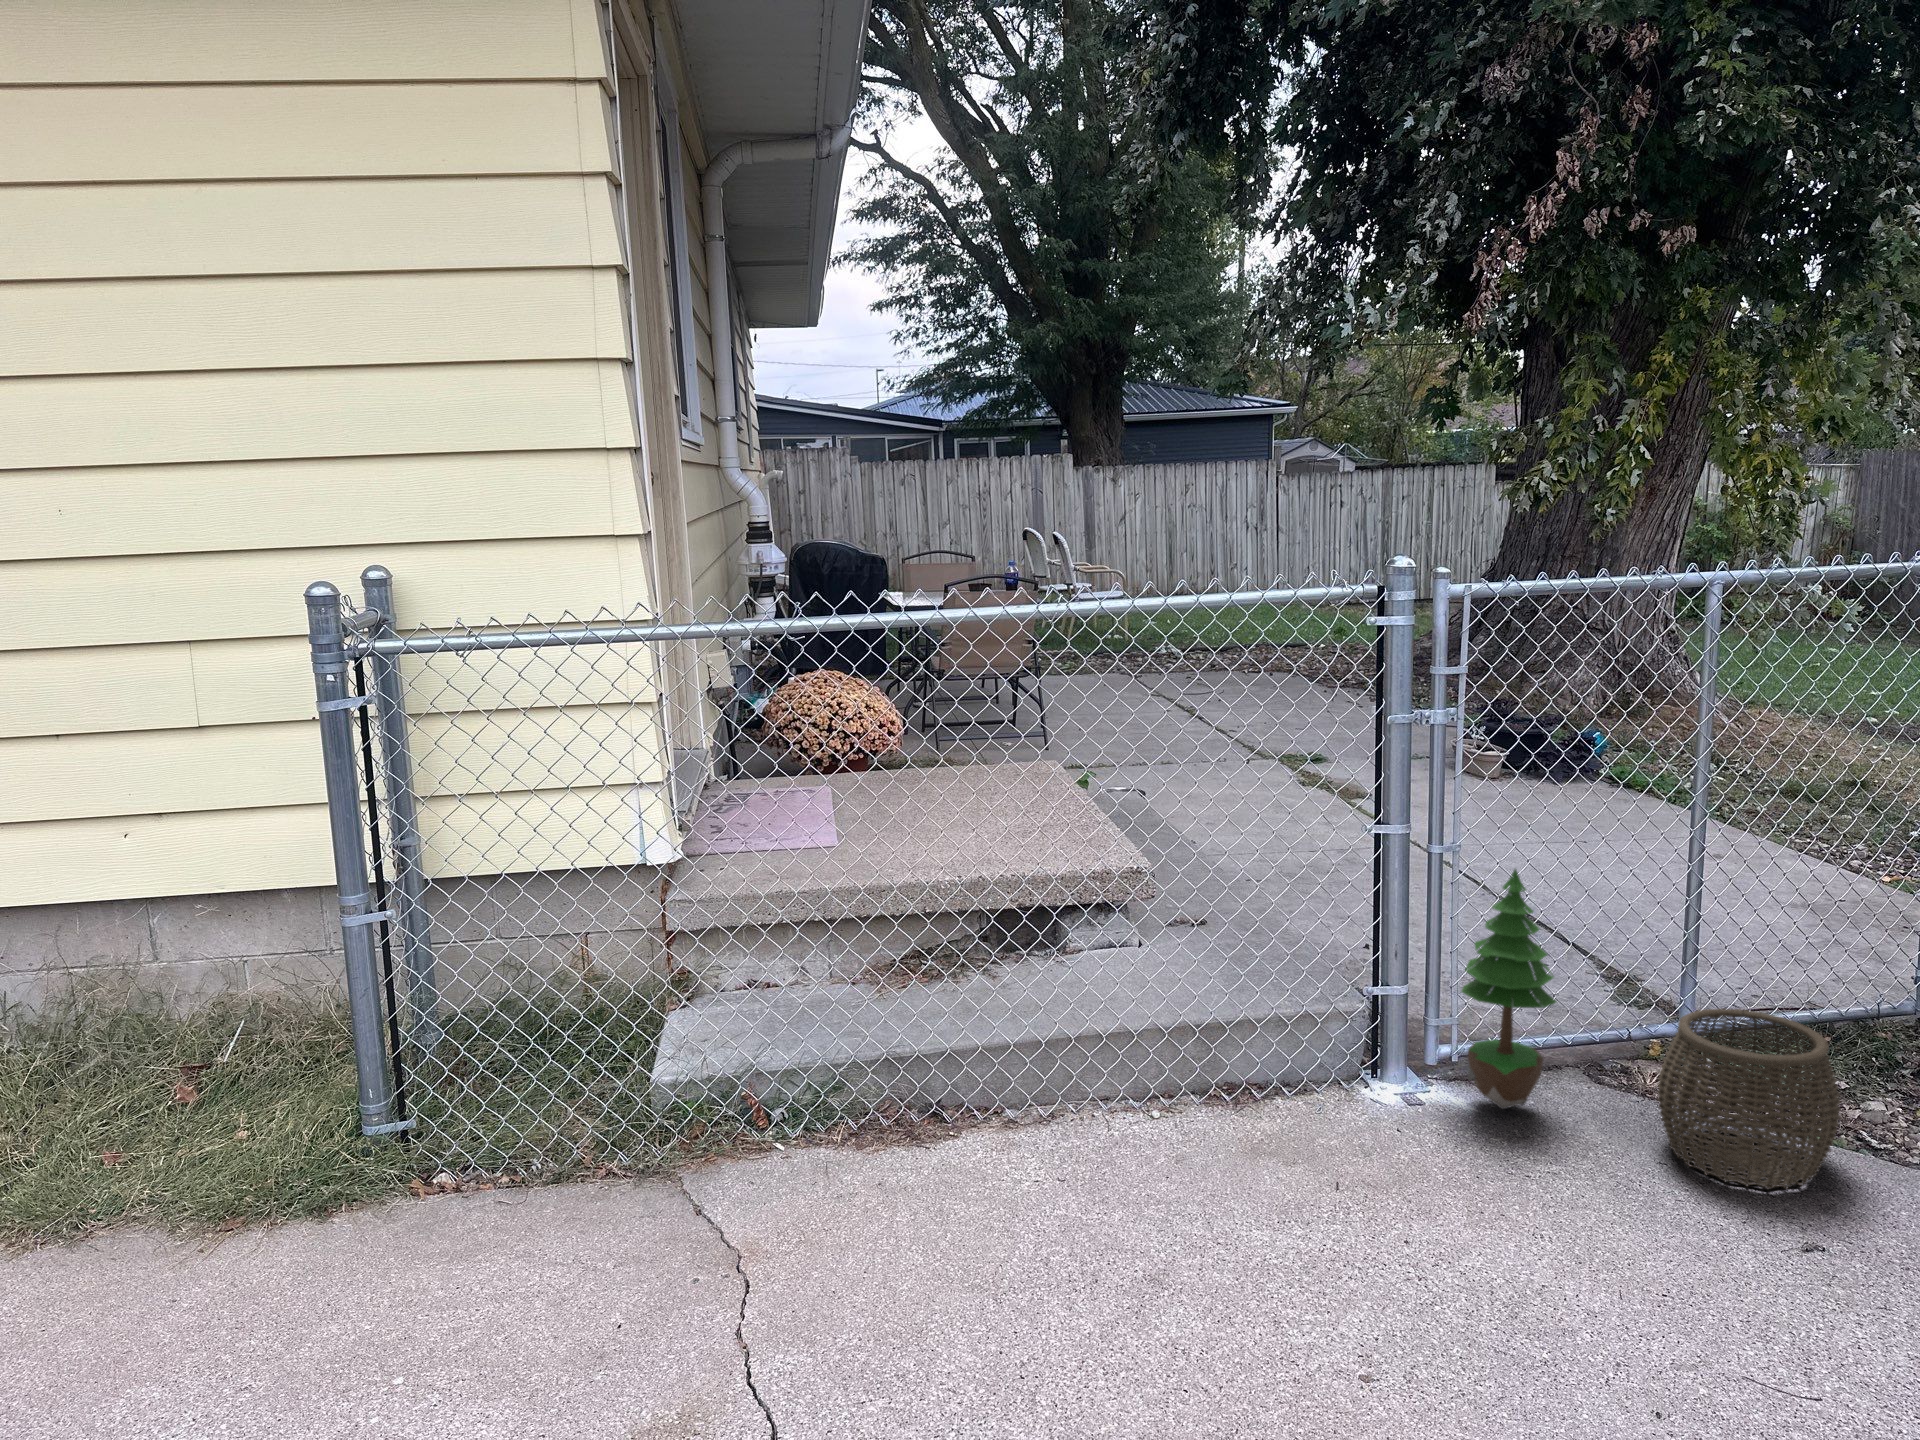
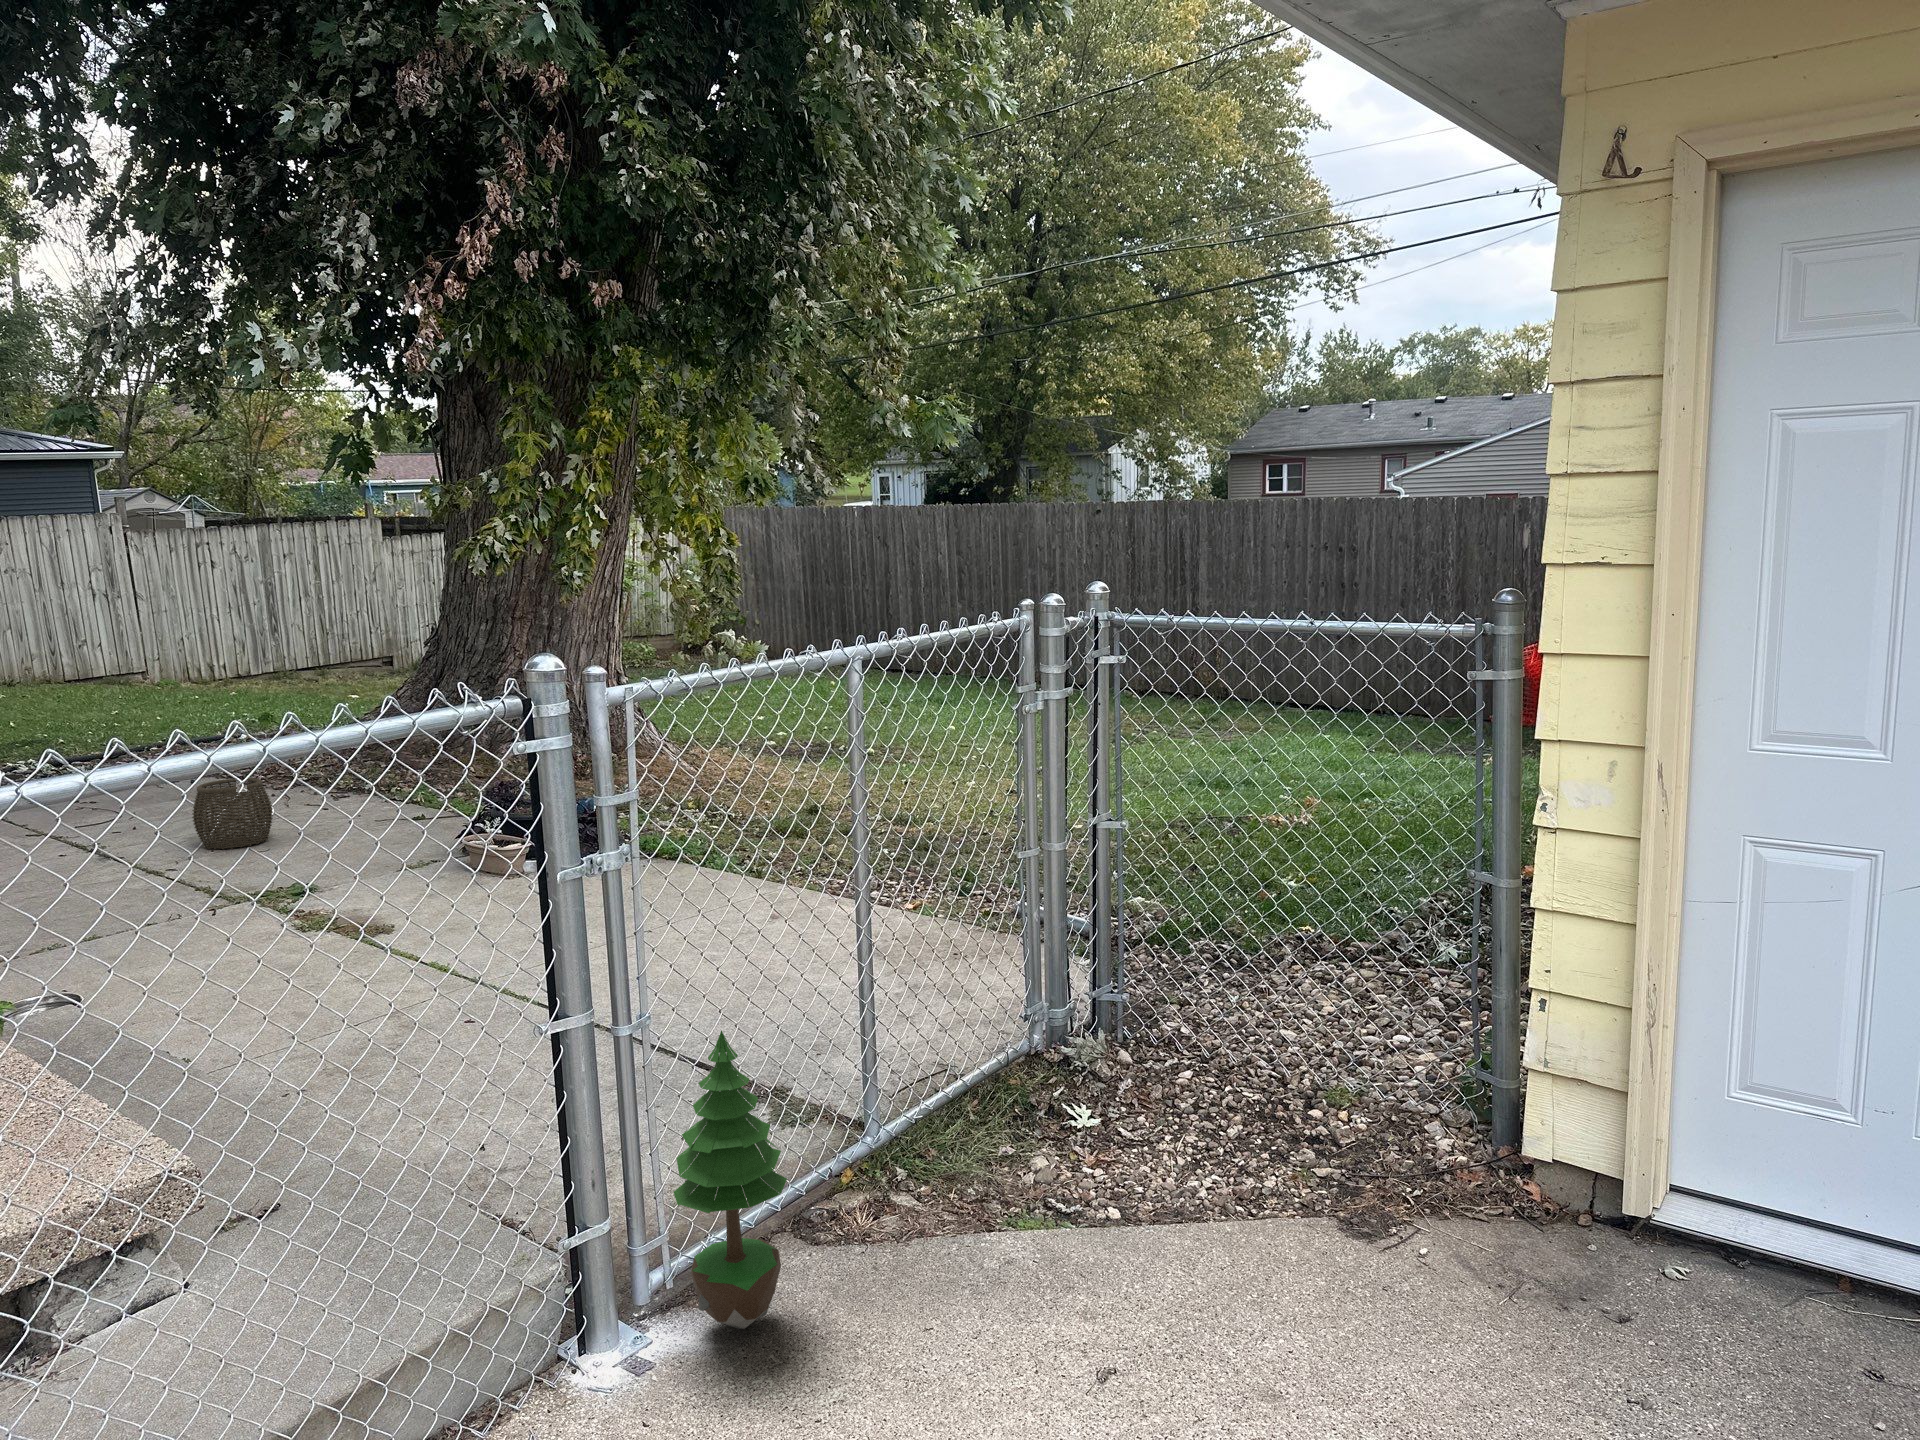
woven basket: present [1657,1008,1841,1189] -> present [192,778,273,850]

